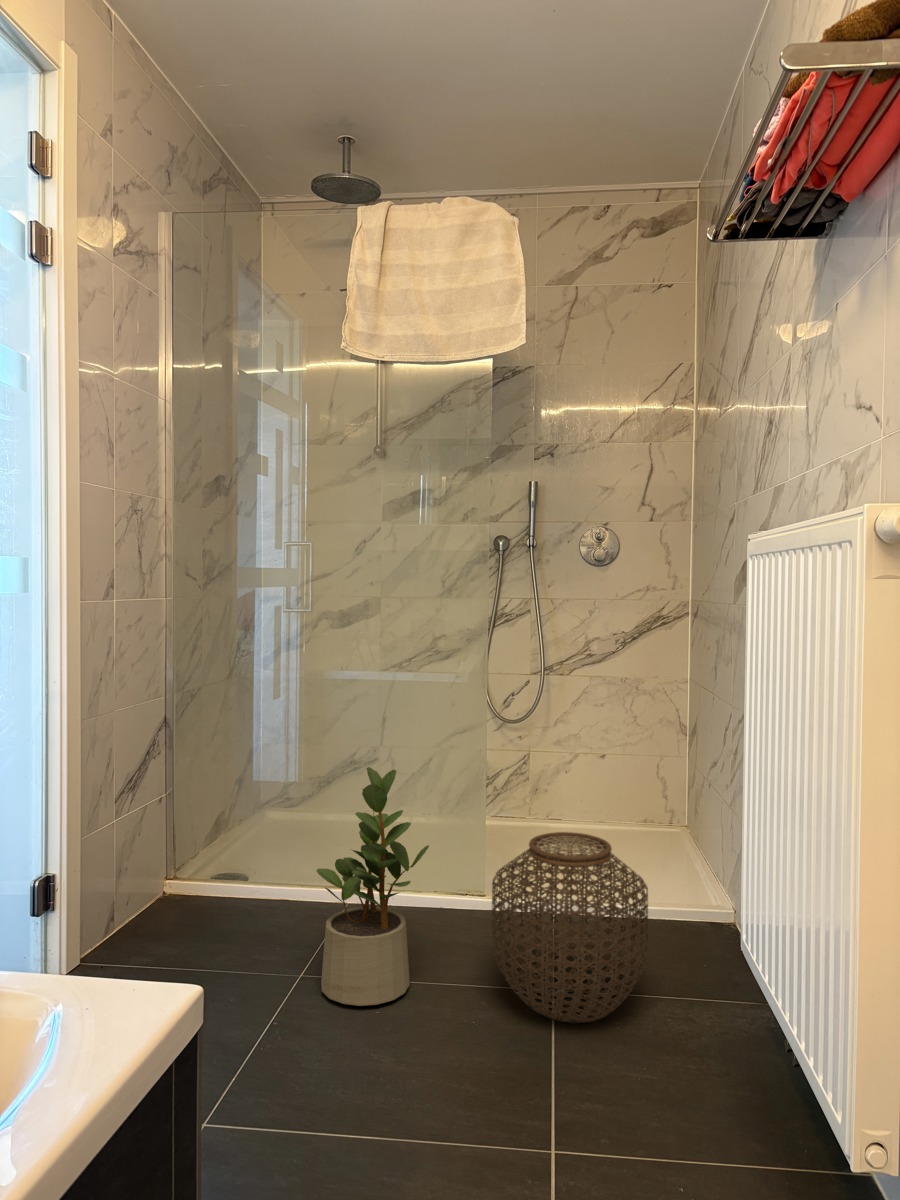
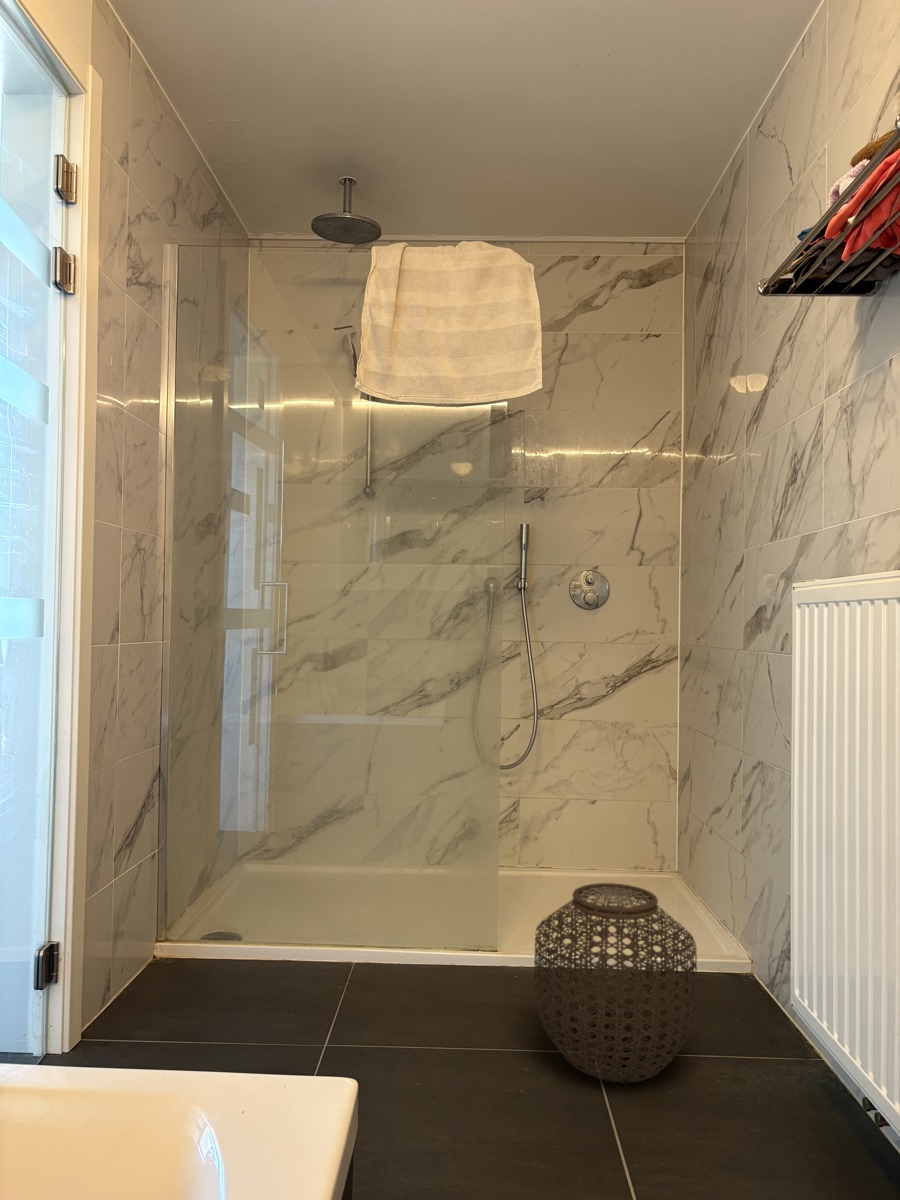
potted plant: present [316,767,429,1006] -> none [350,819,468,1074]

